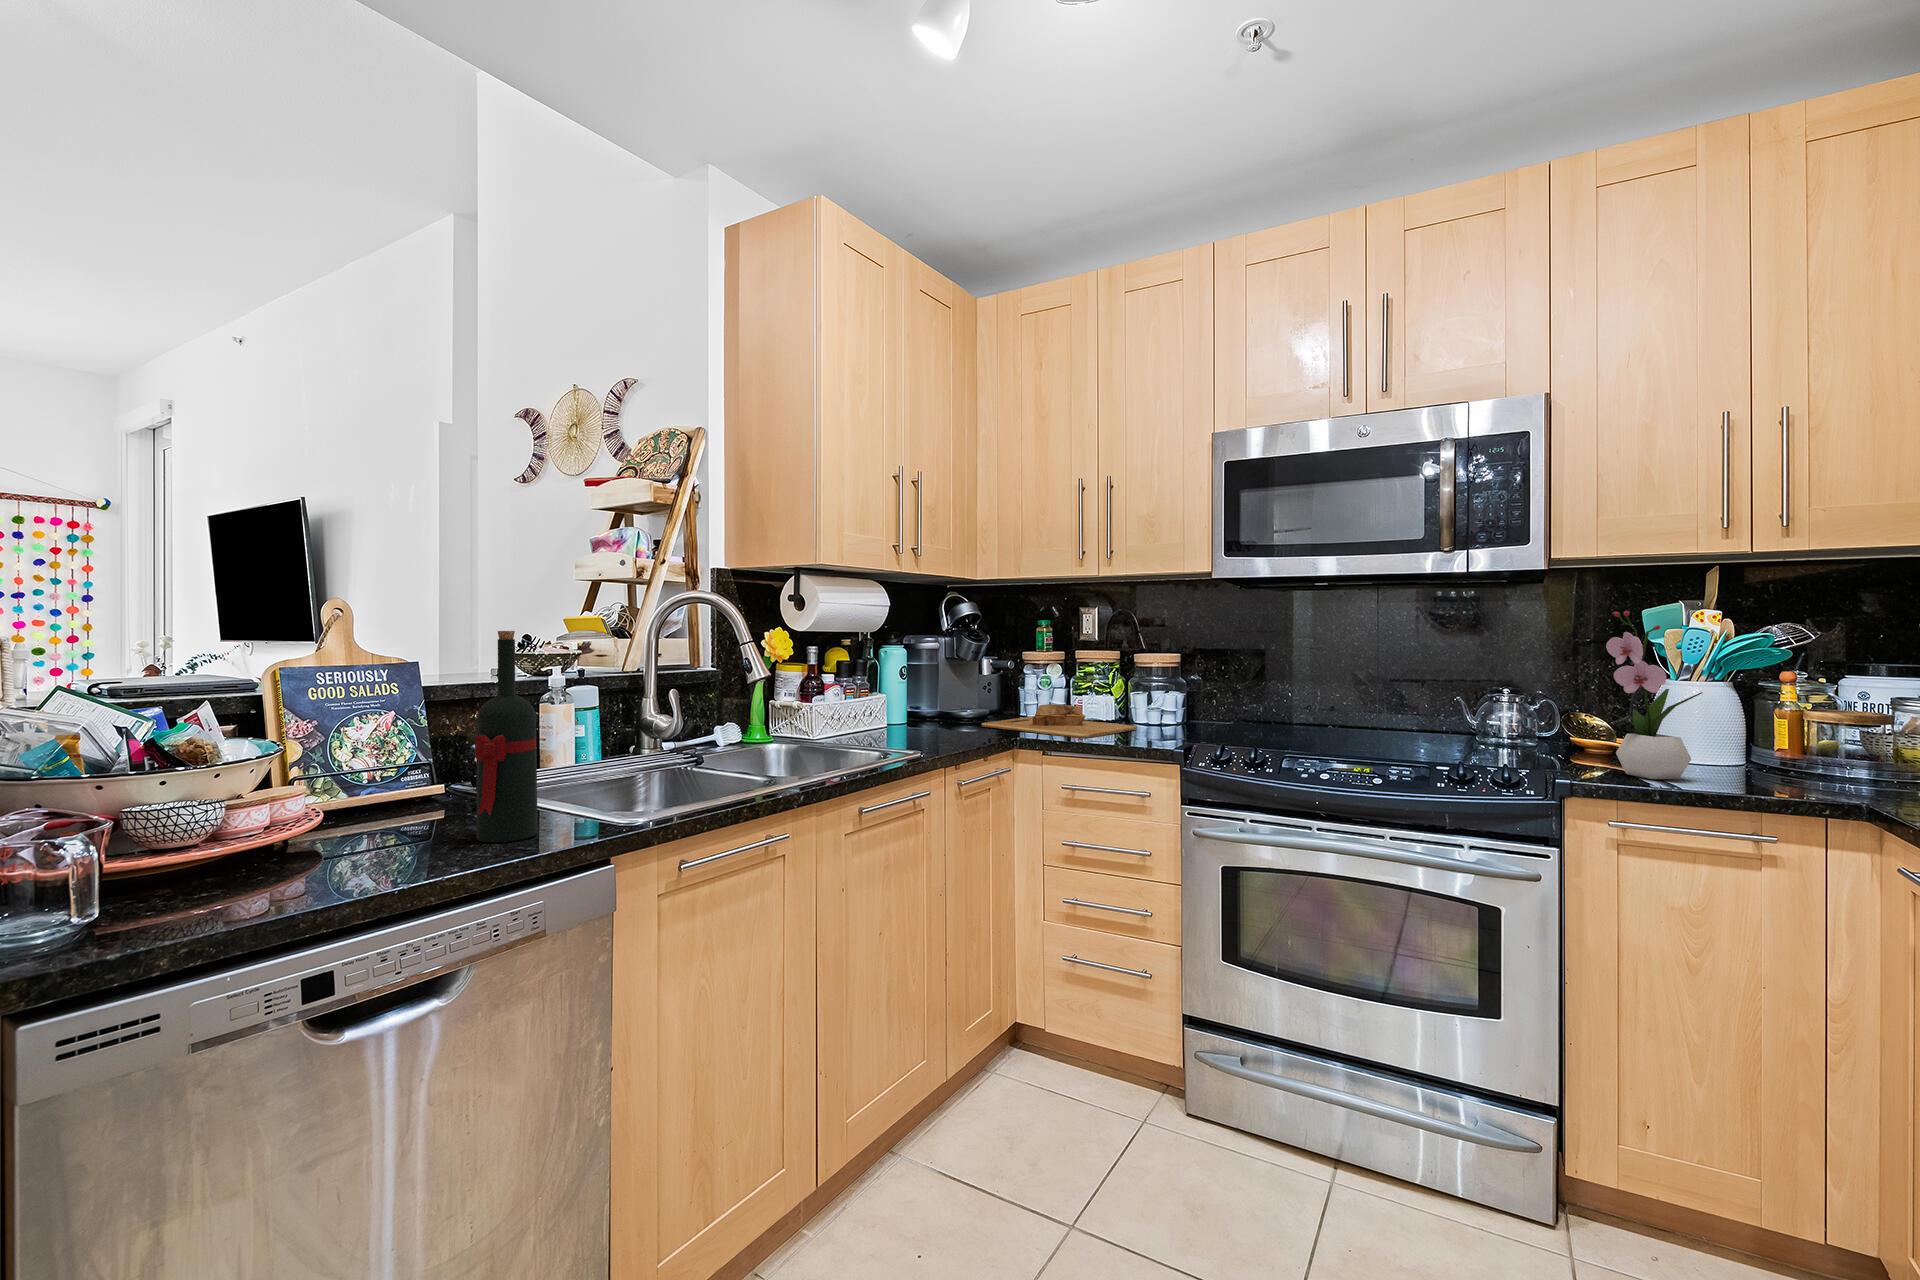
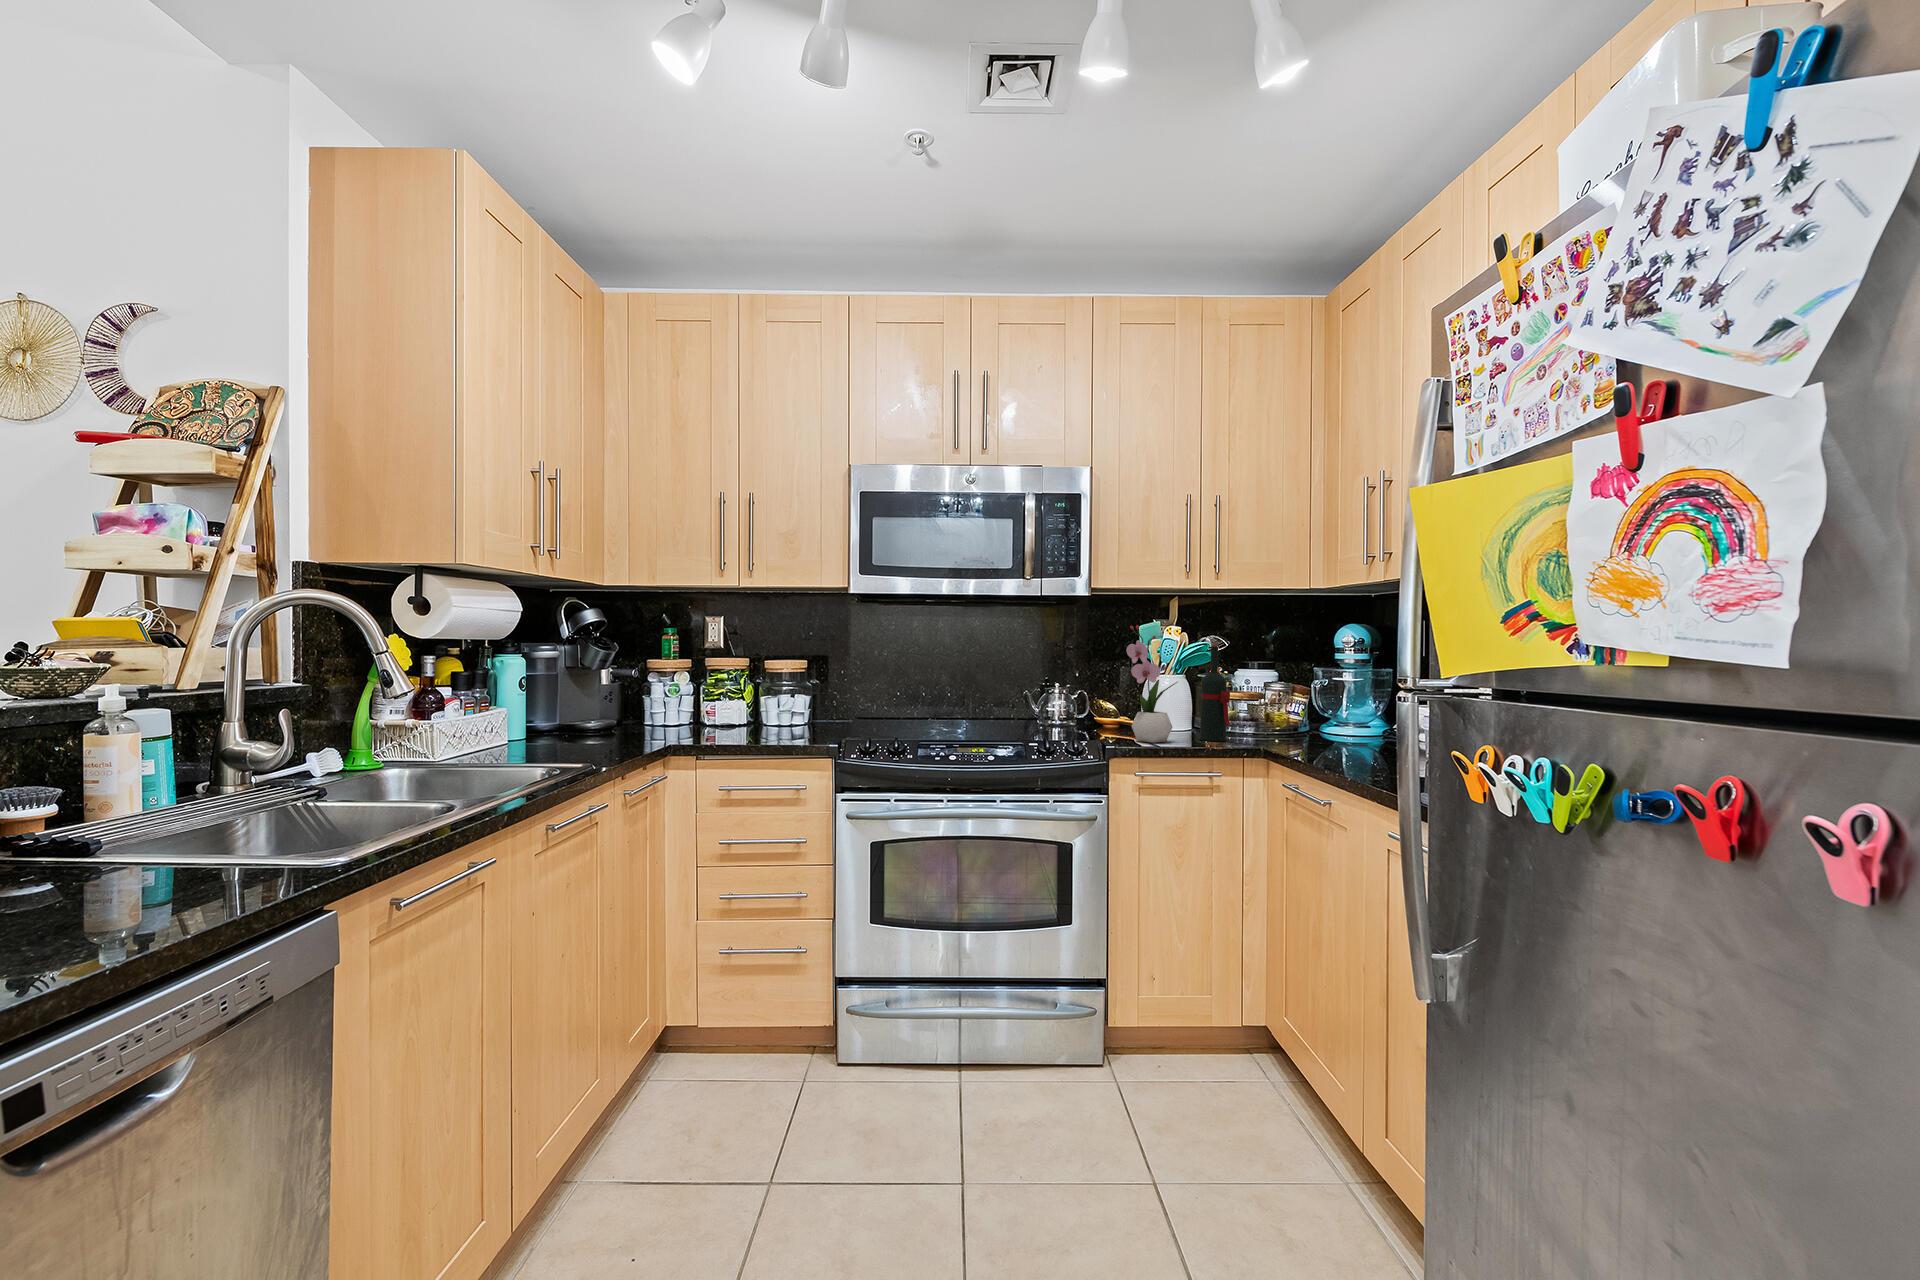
wine bottle: present [475,631,538,843] -> present [1200,642,1231,741]
cutting board: present [982,704,1137,738] -> none [611,711,769,742]

